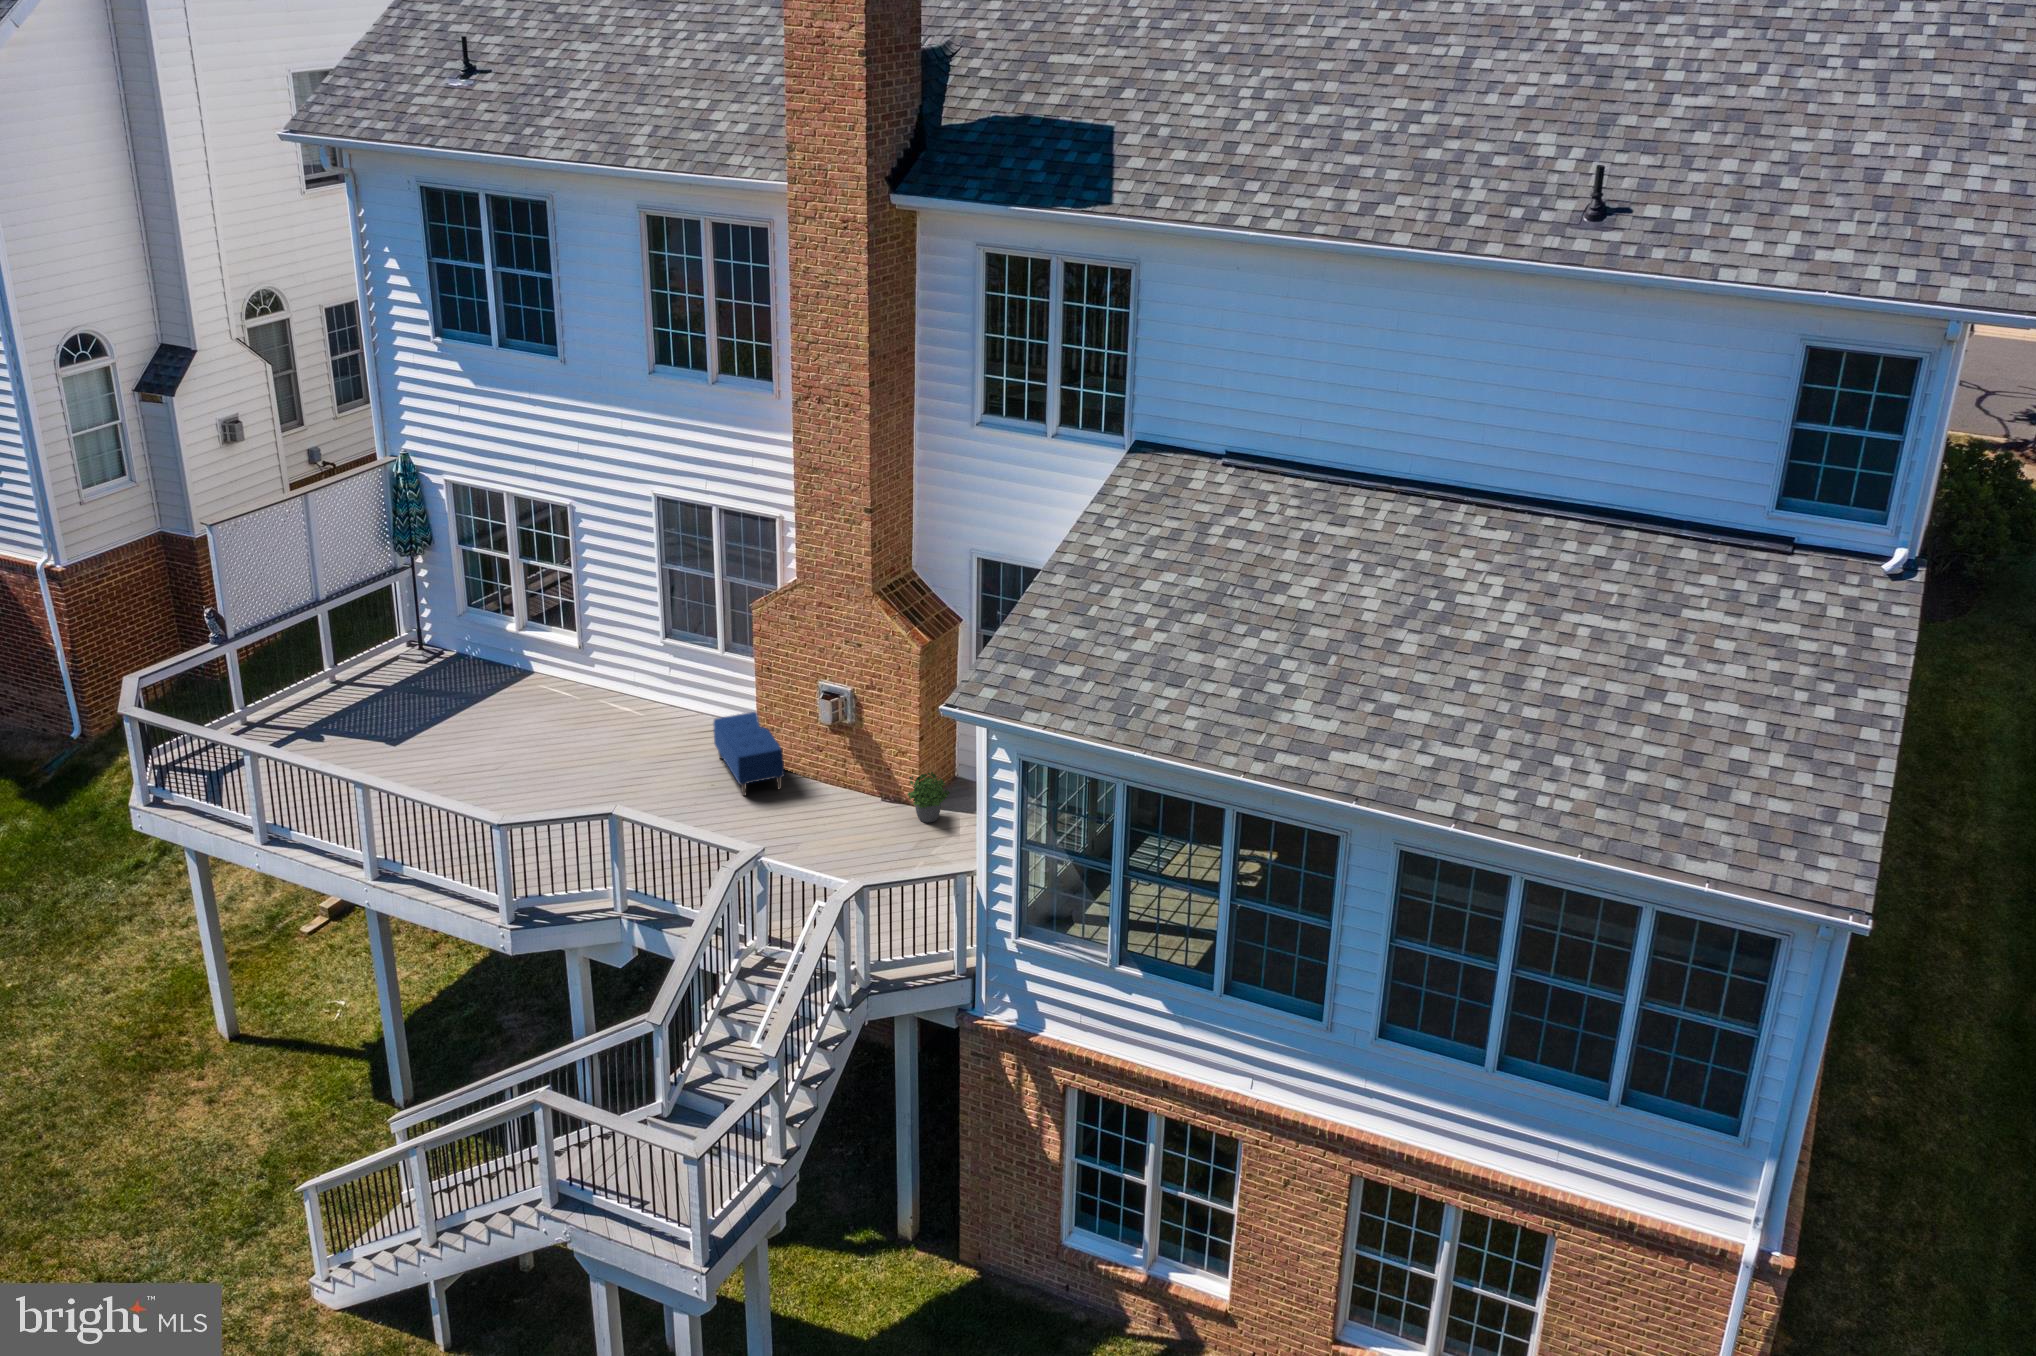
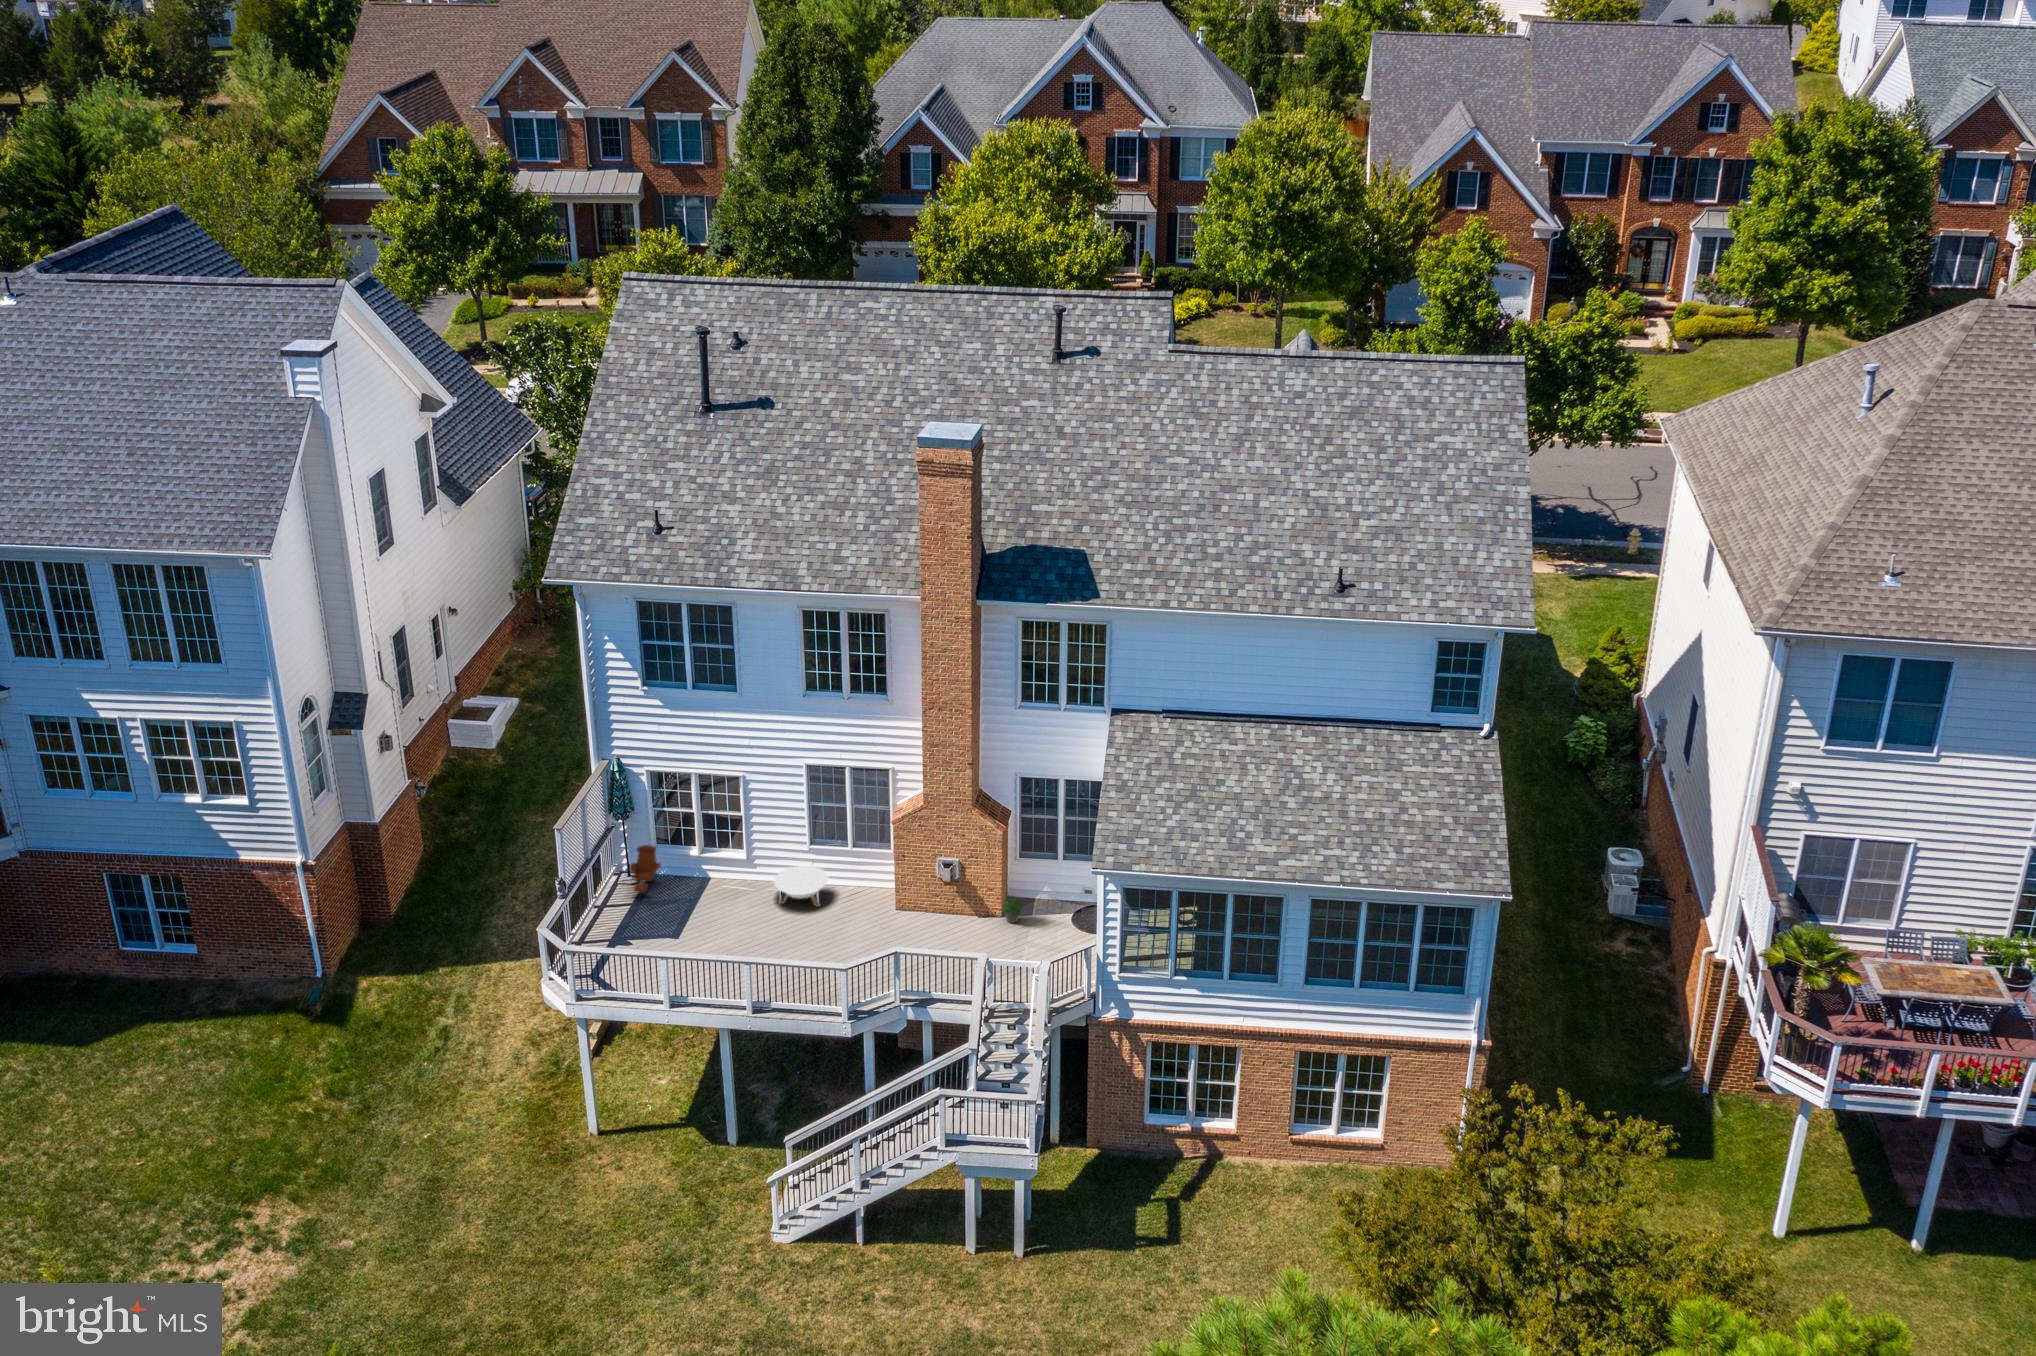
lounge chair: none [396,608,458,691] -> present [630,845,661,897]
round table: none [583,675,675,742] -> present [774,866,828,907]
bench: present [713,712,784,796] -> none [867,877,923,928]

